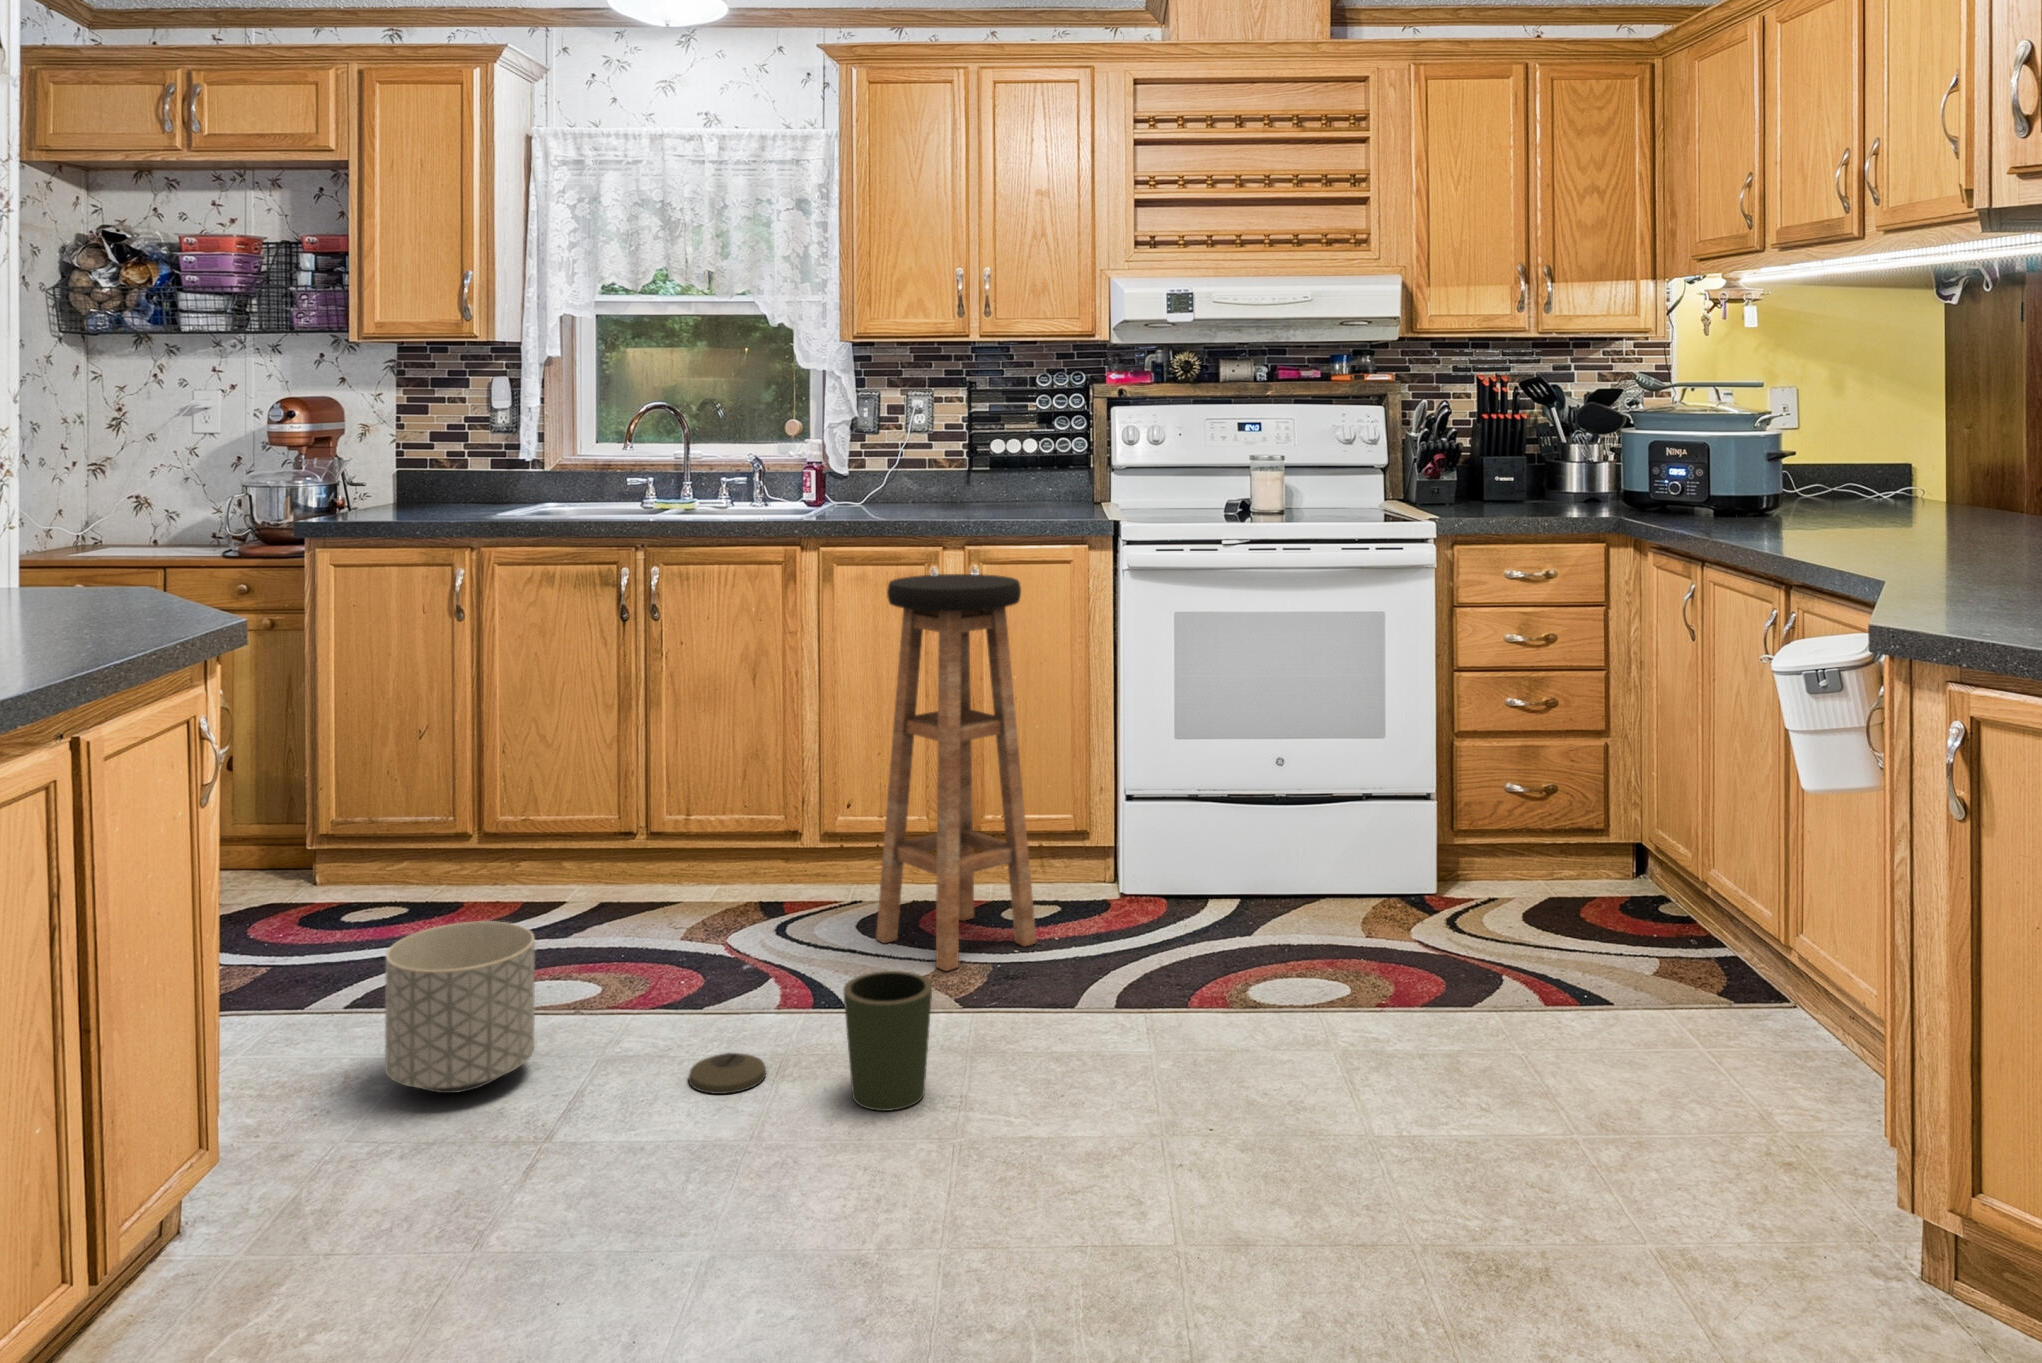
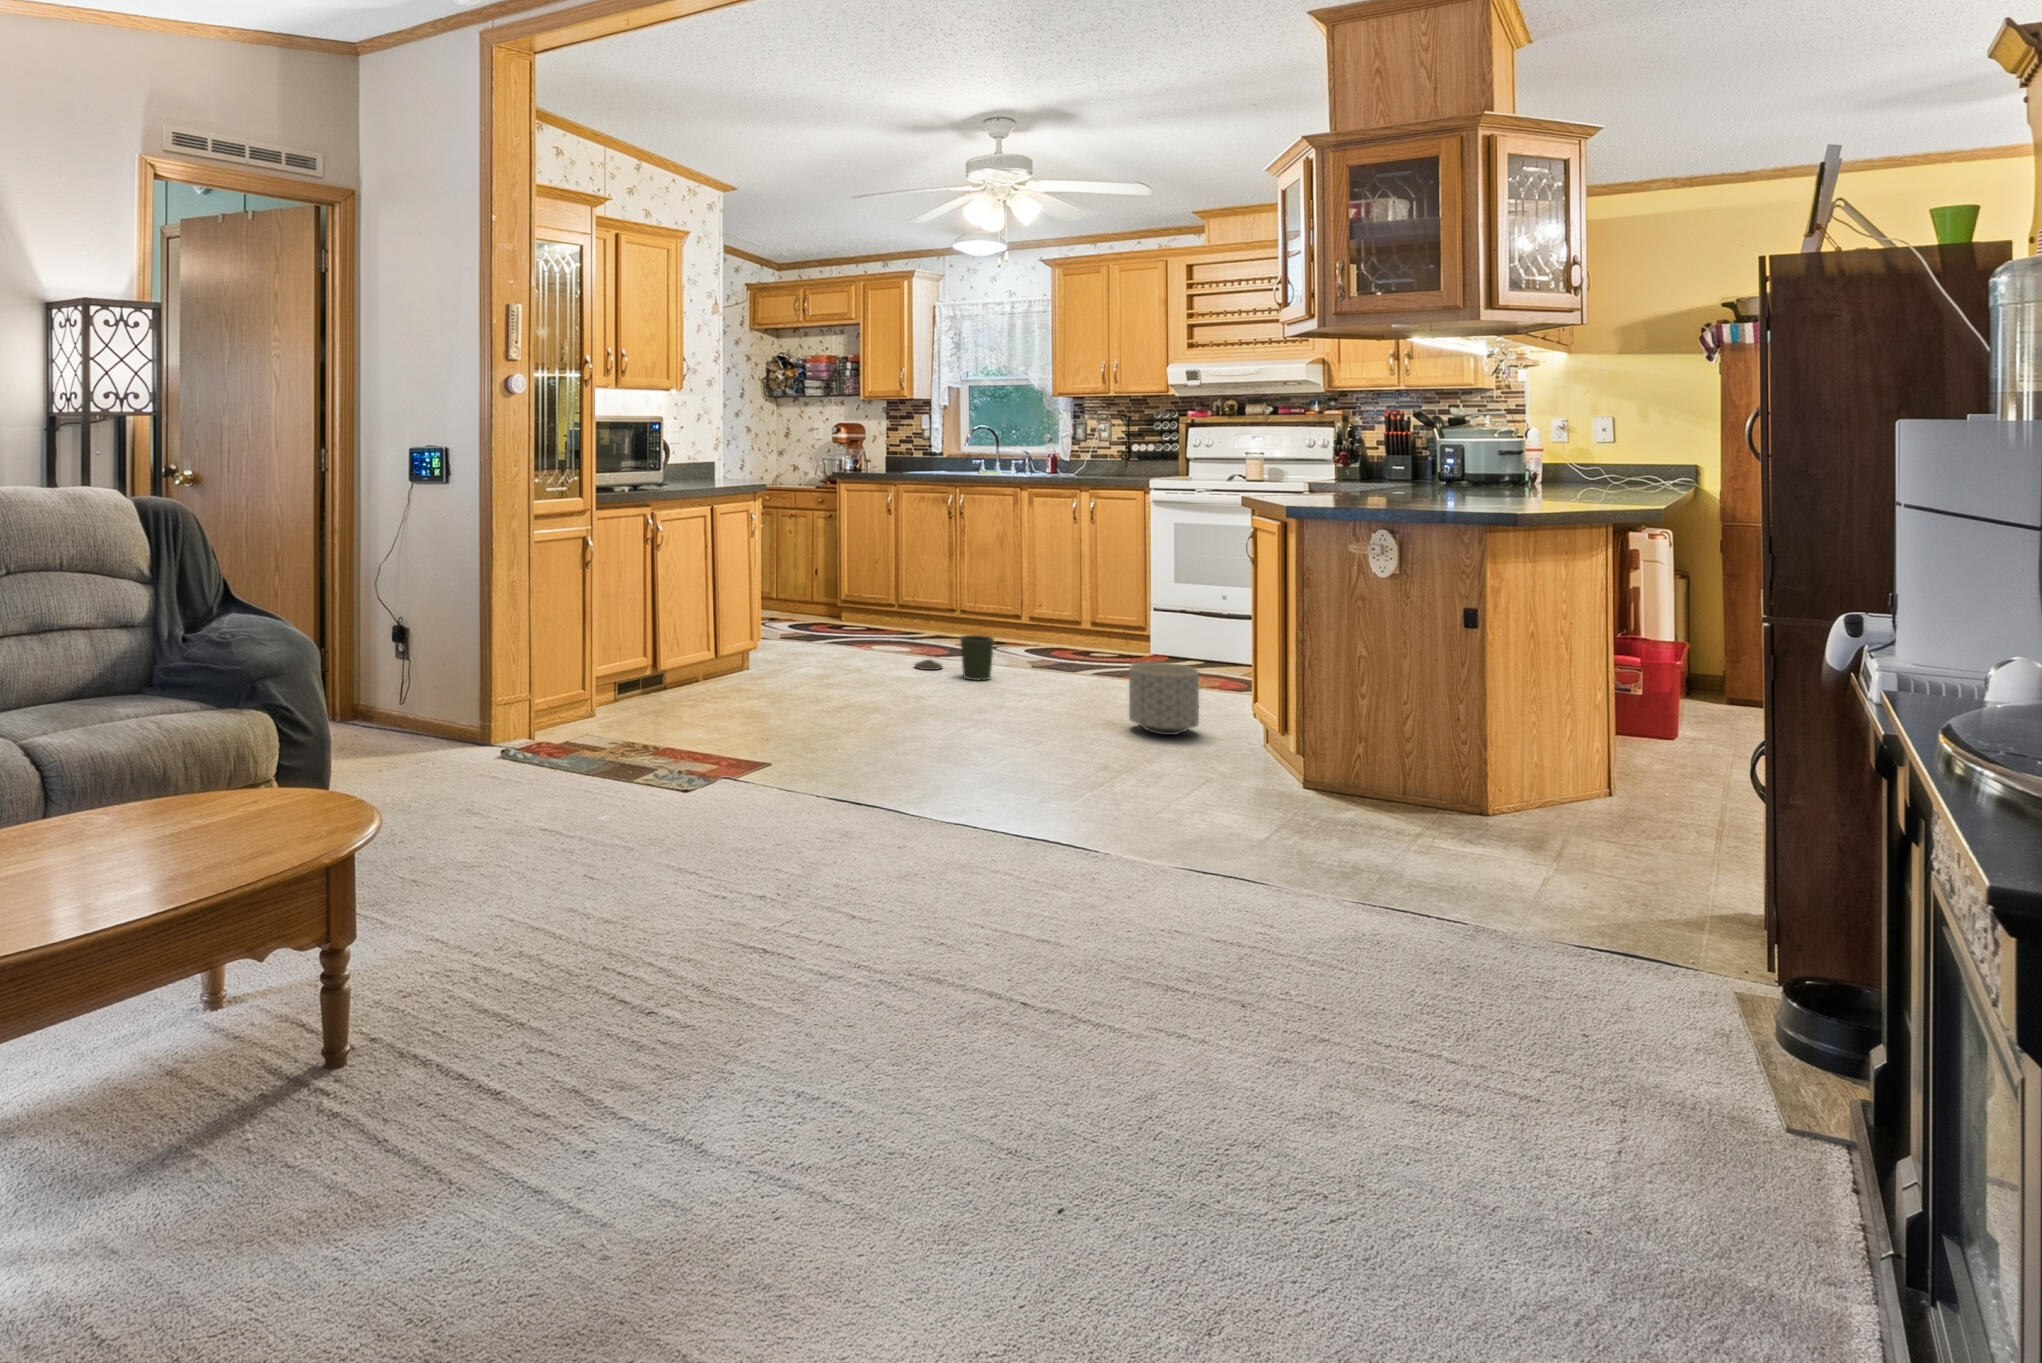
bar stool: present [876,574,1037,971] -> none [1027,499,1092,661]
planter: present [385,921,535,1093] -> present [1129,662,1199,735]

